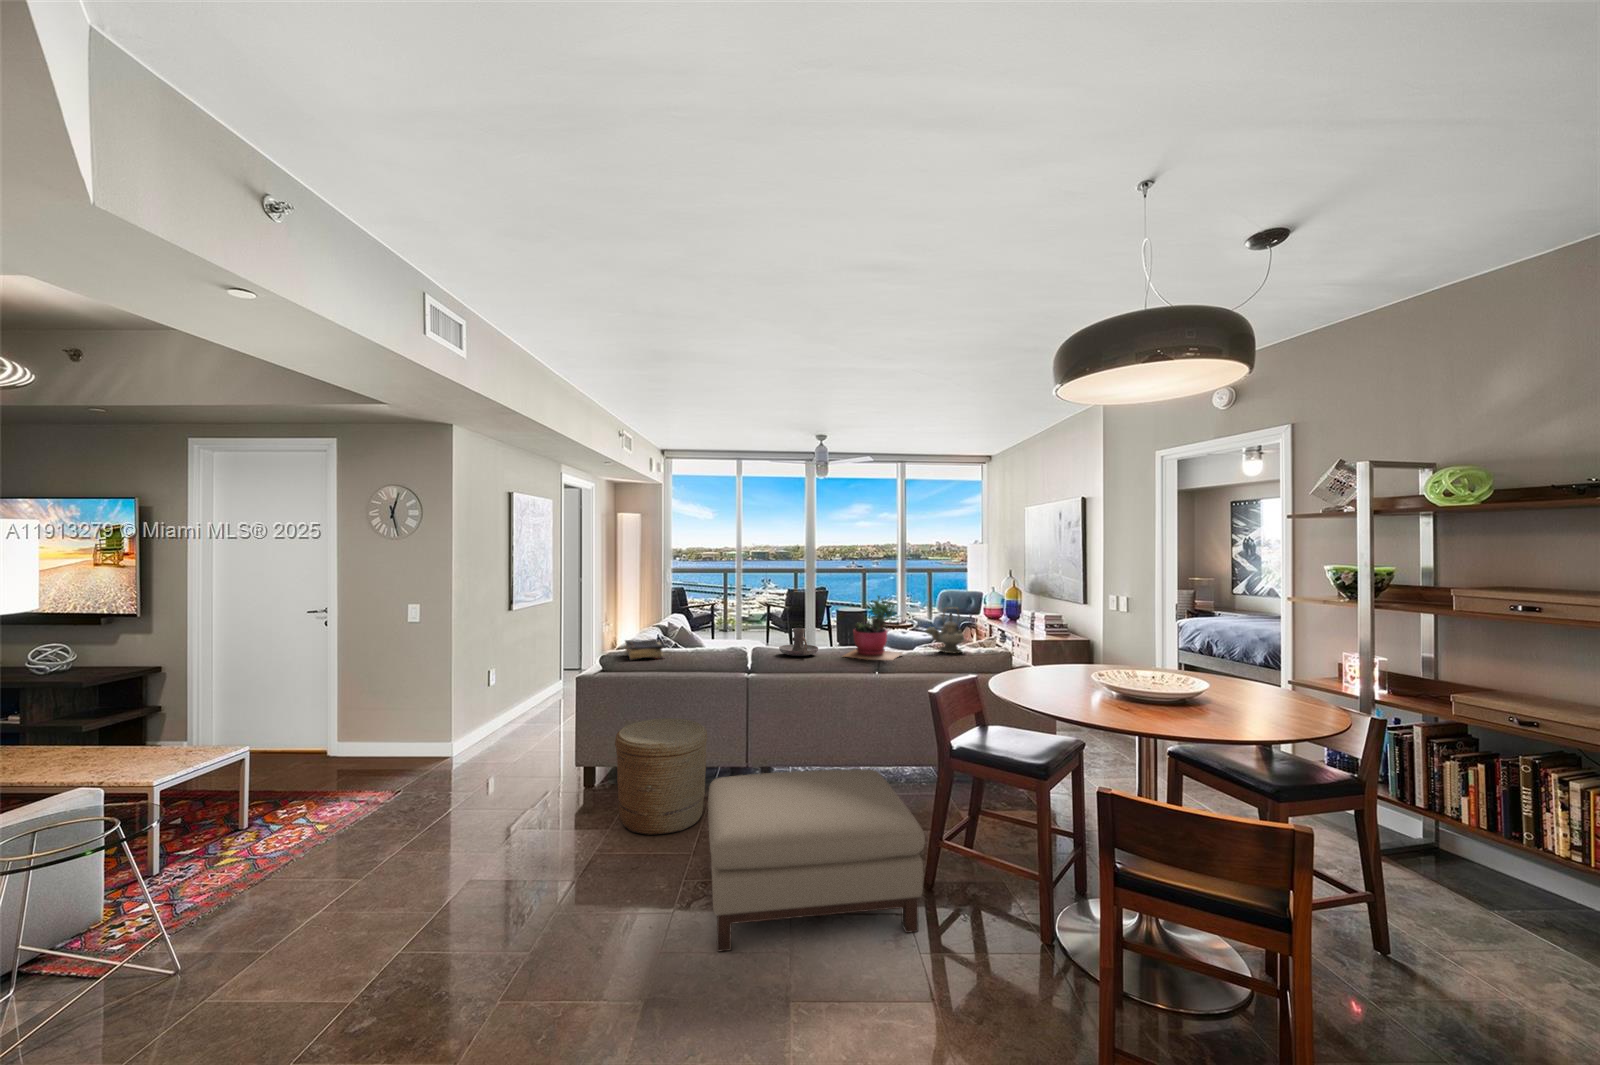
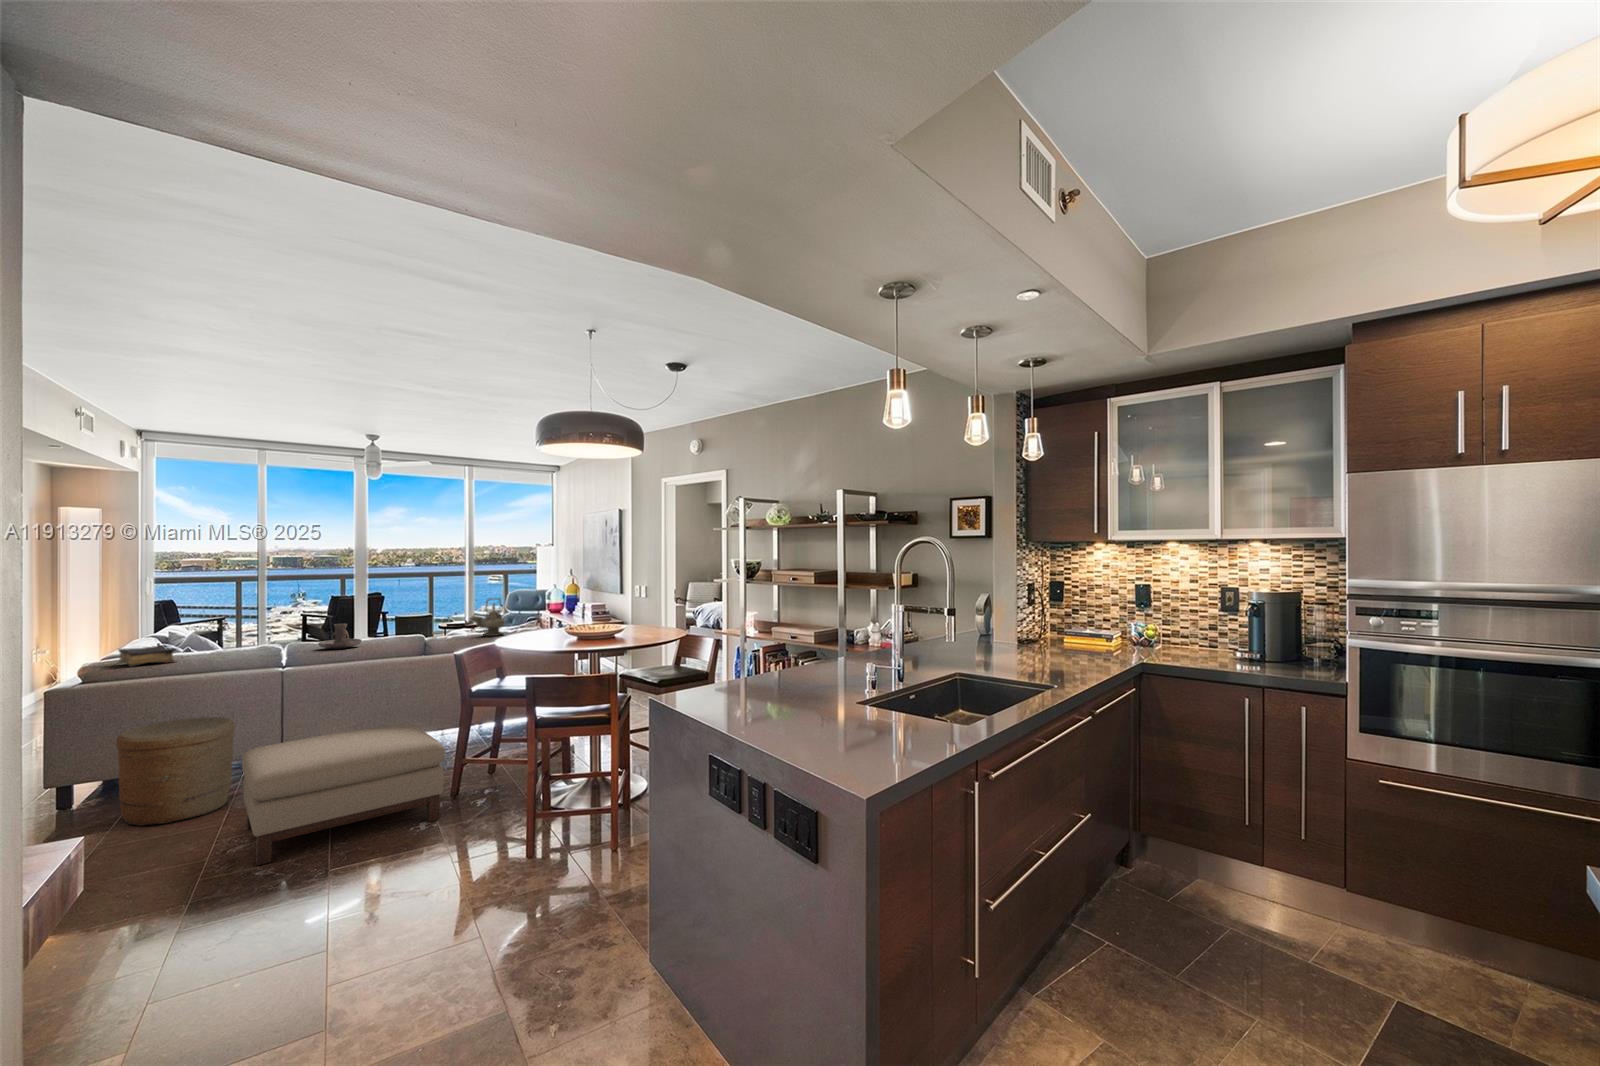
succulent plant: present [844,596,902,660] -> none [386,590,448,645]

